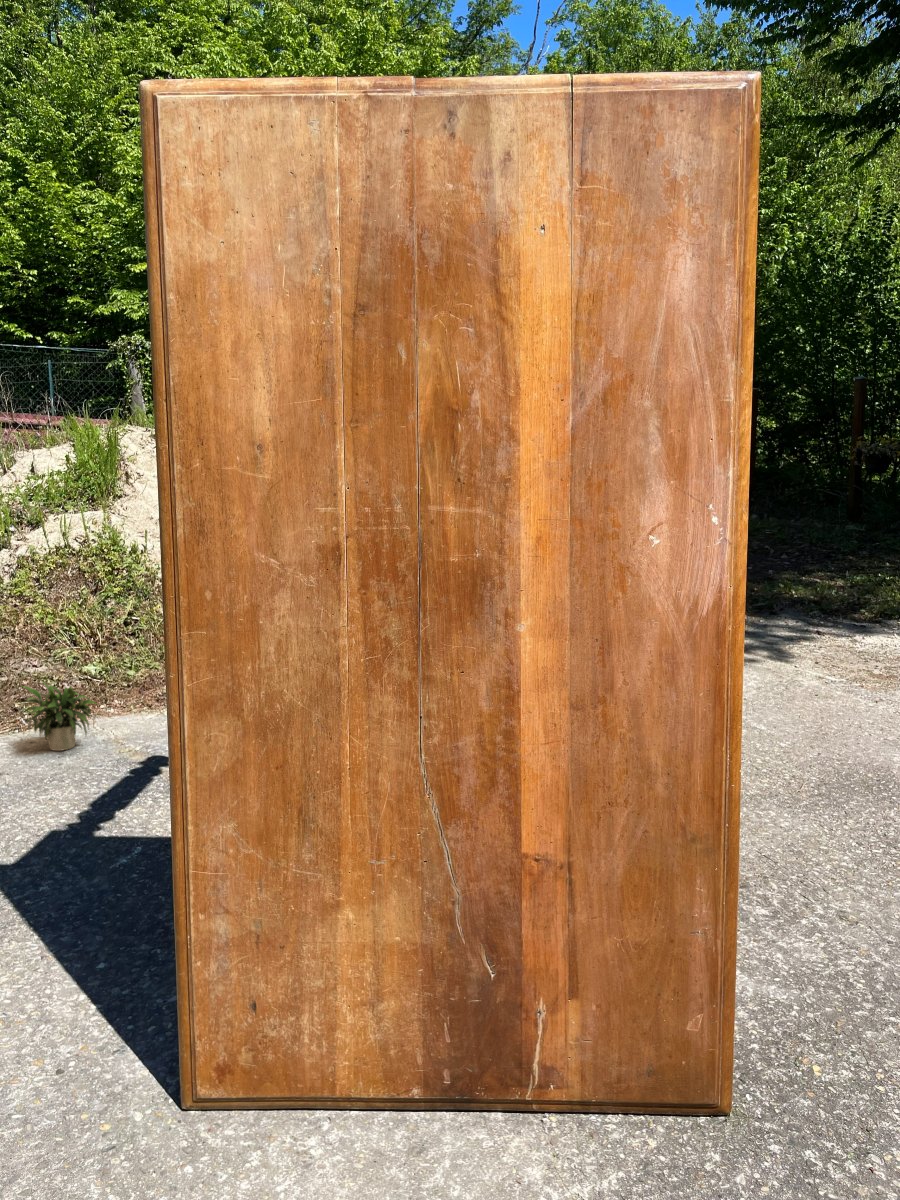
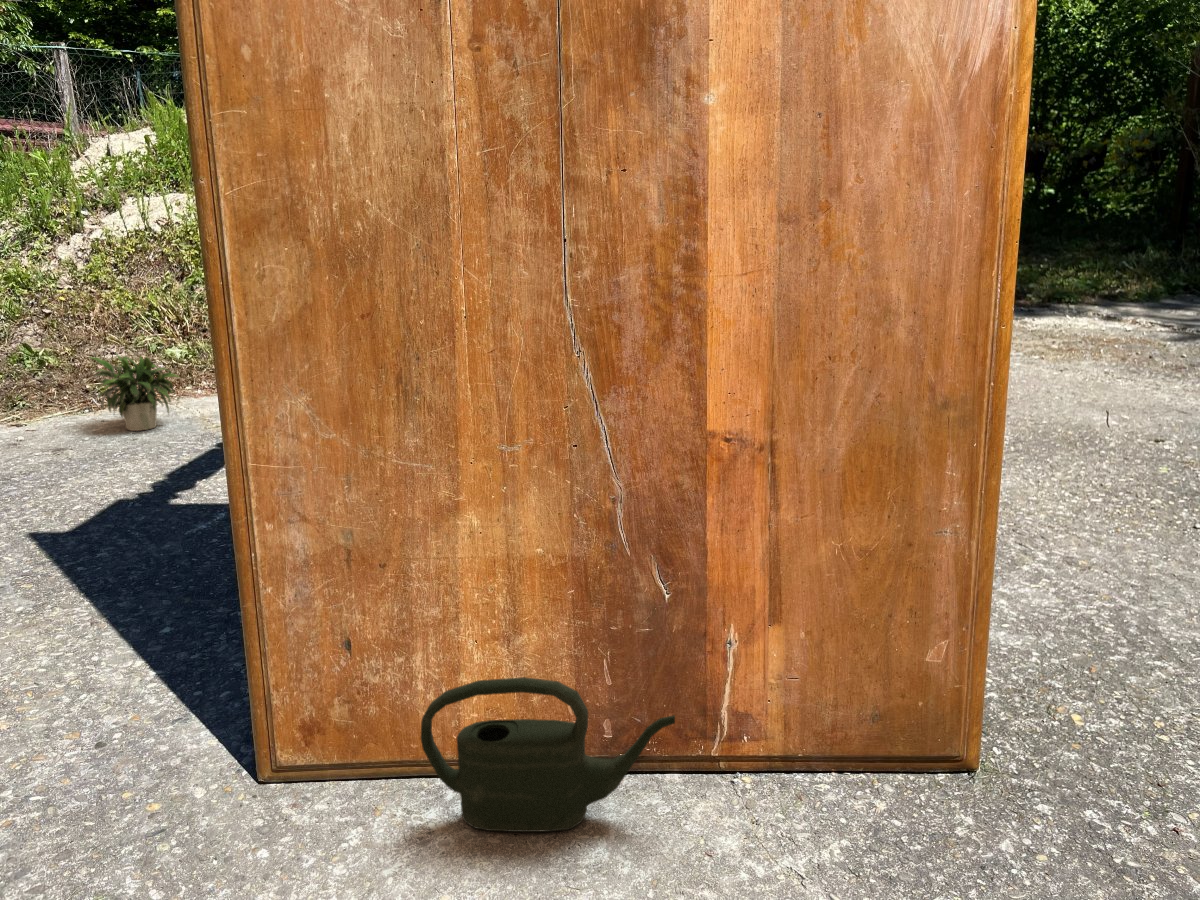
watering can: none [307,1038,496,1158] -> present [421,677,675,832]

